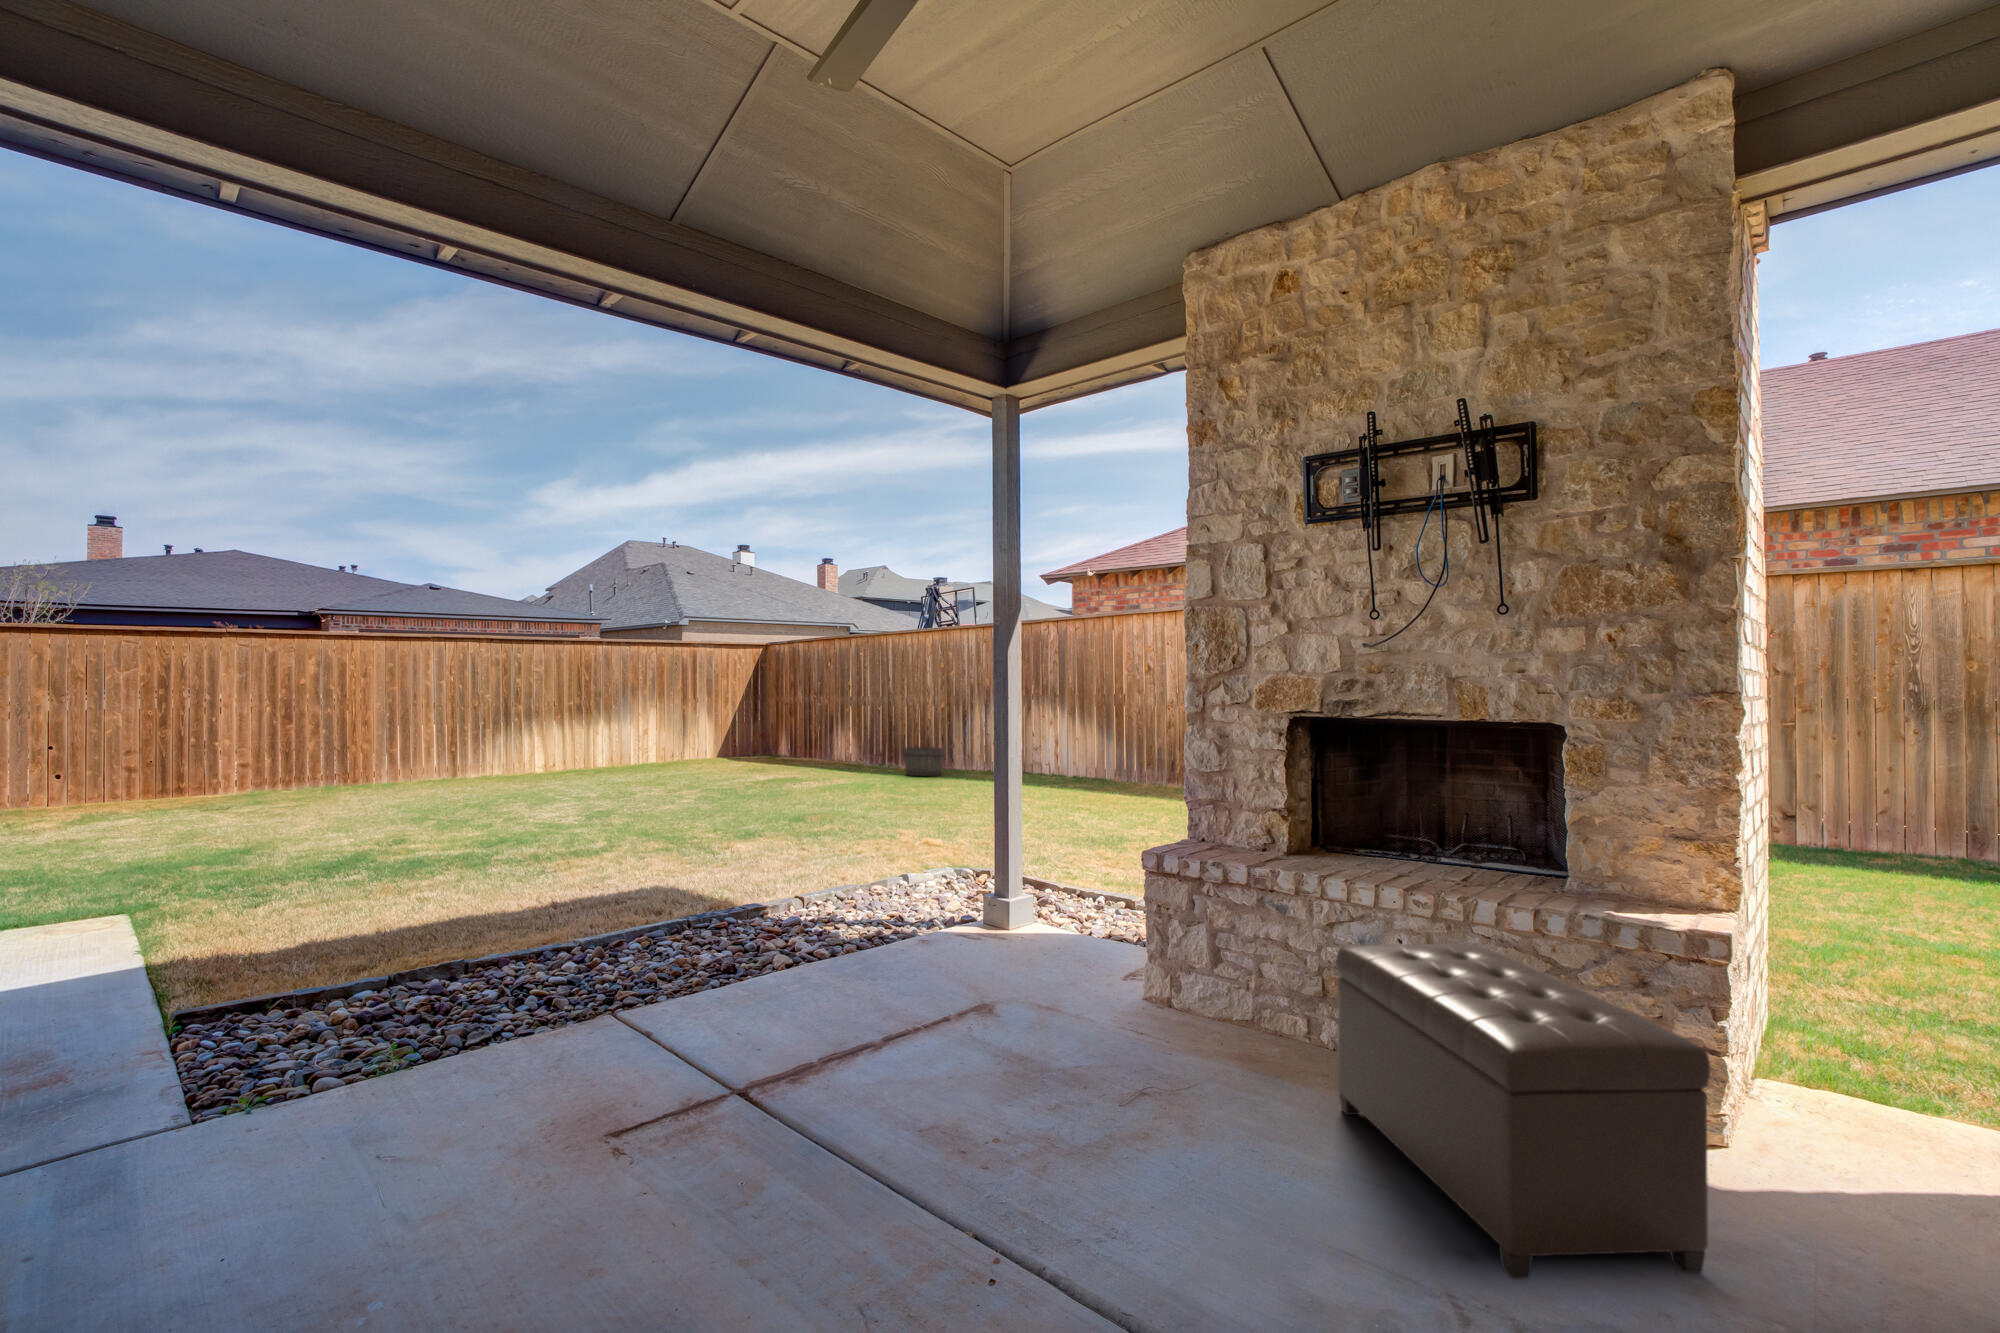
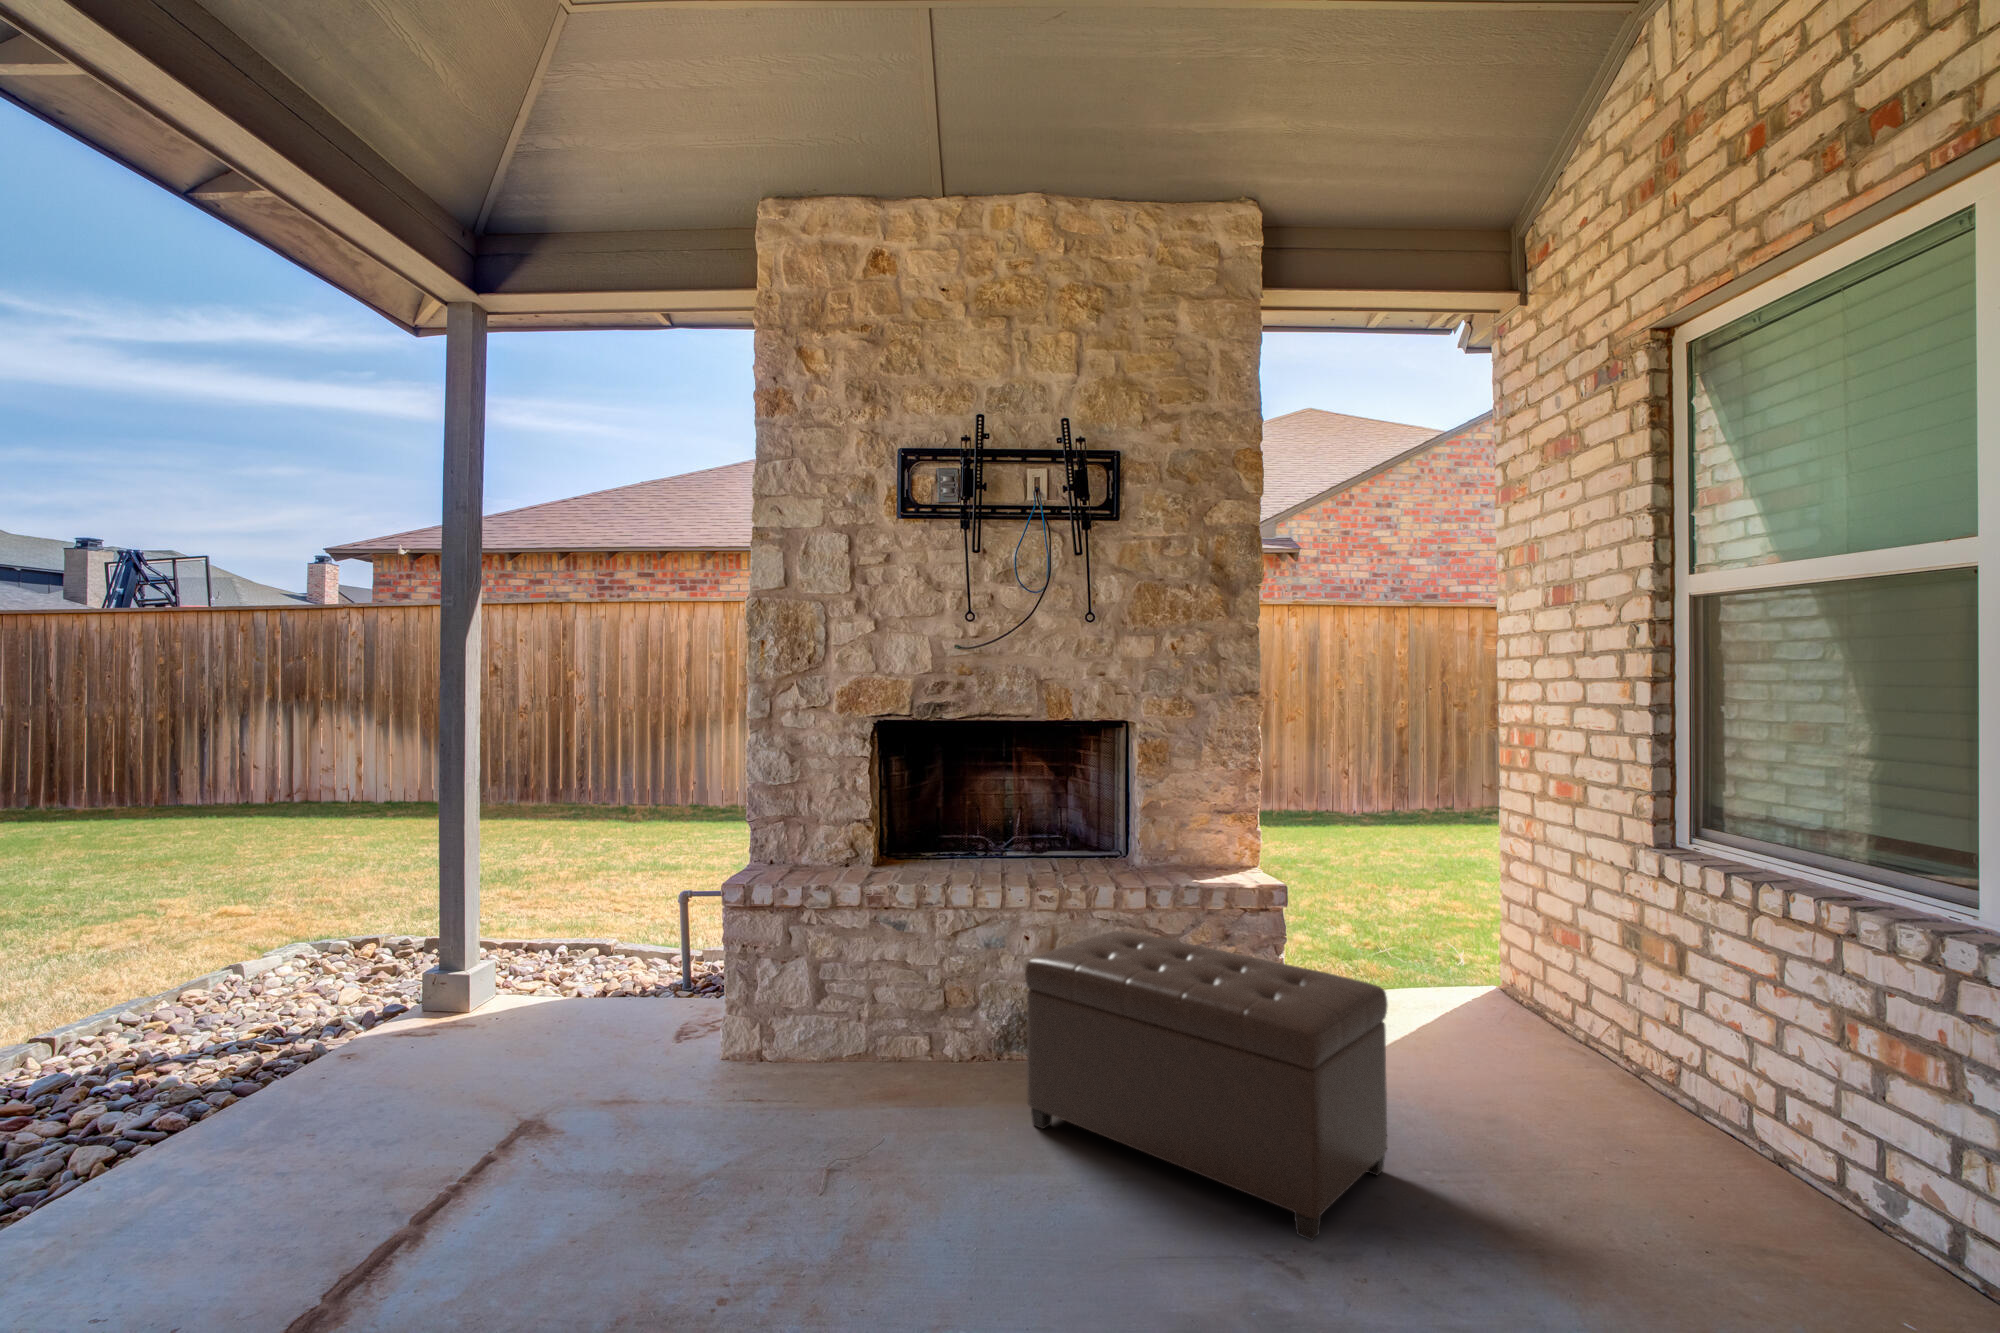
wooden bucket: present [902,747,945,776] -> none [92,762,176,817]

